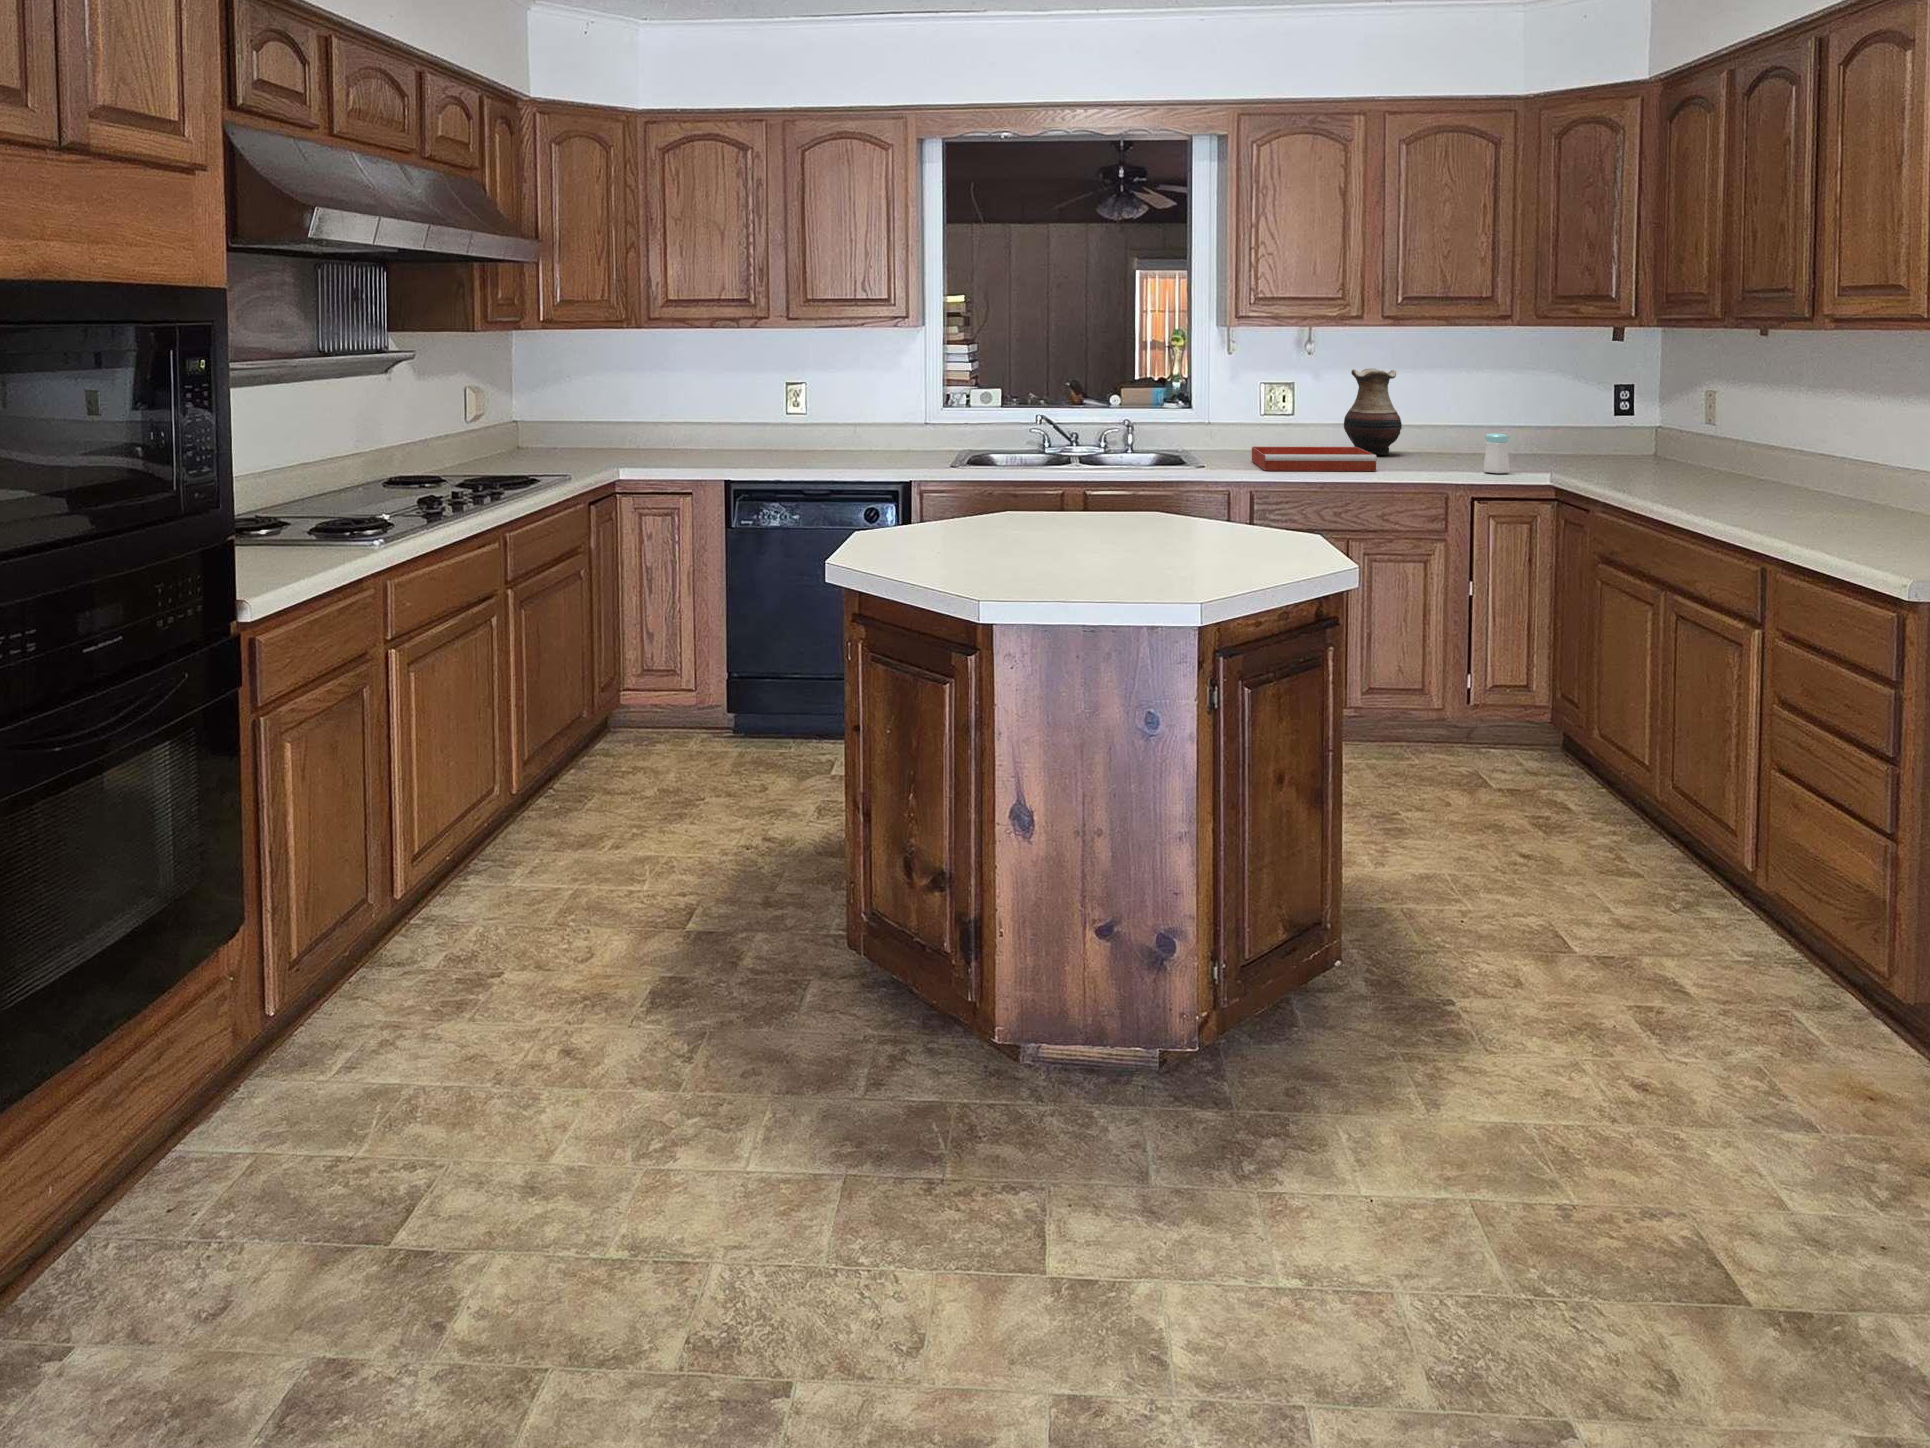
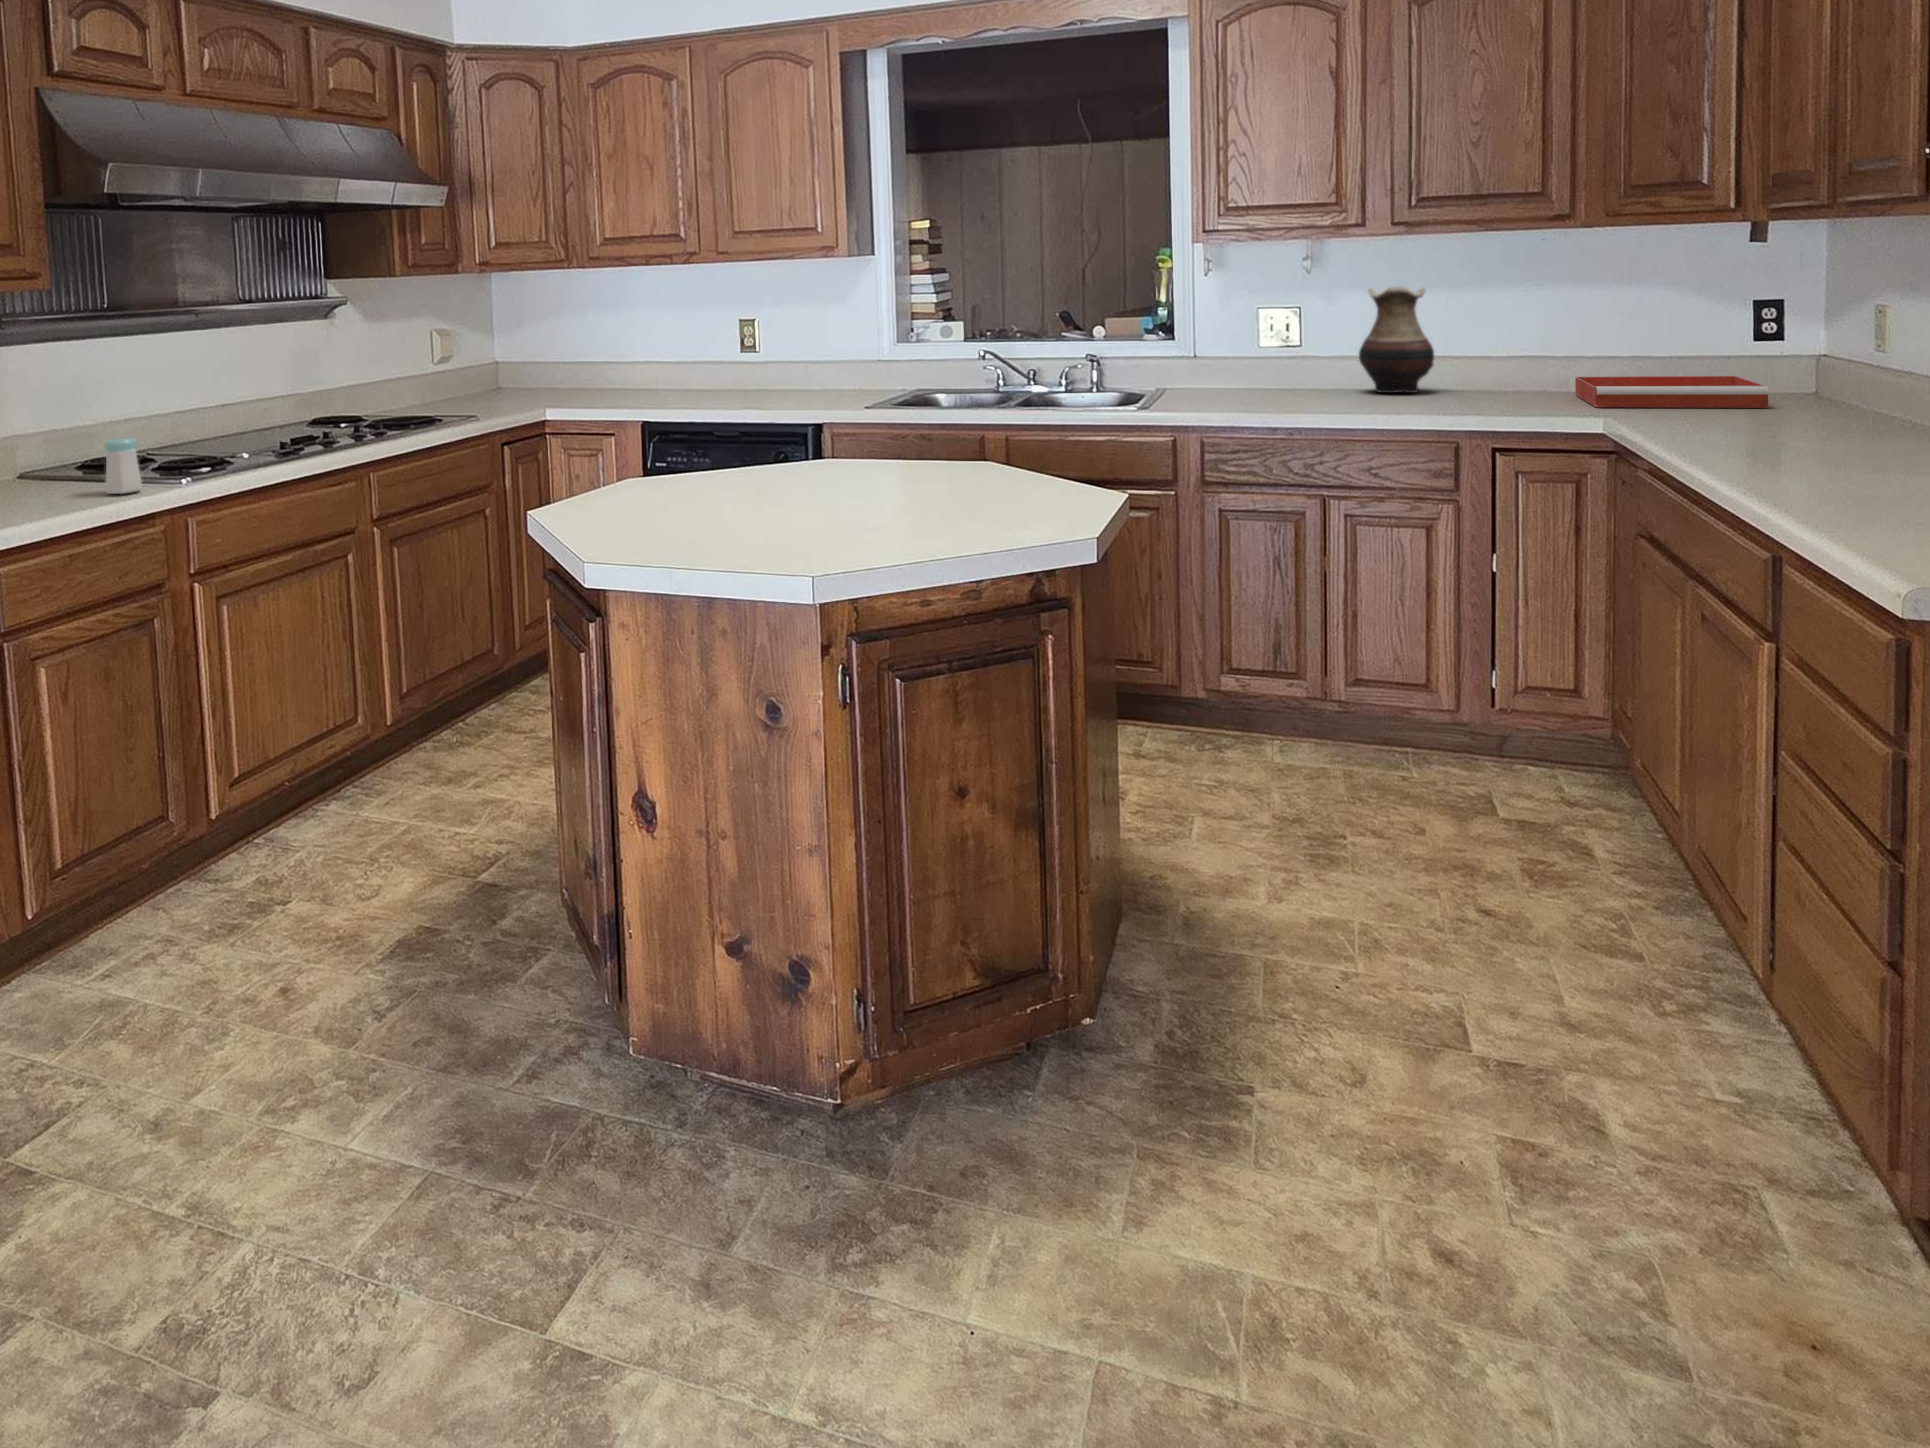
salt shaker: present [1484,433,1509,473] -> present [104,438,142,494]
tray: present [1252,447,1377,471] -> present [1575,376,1769,408]

